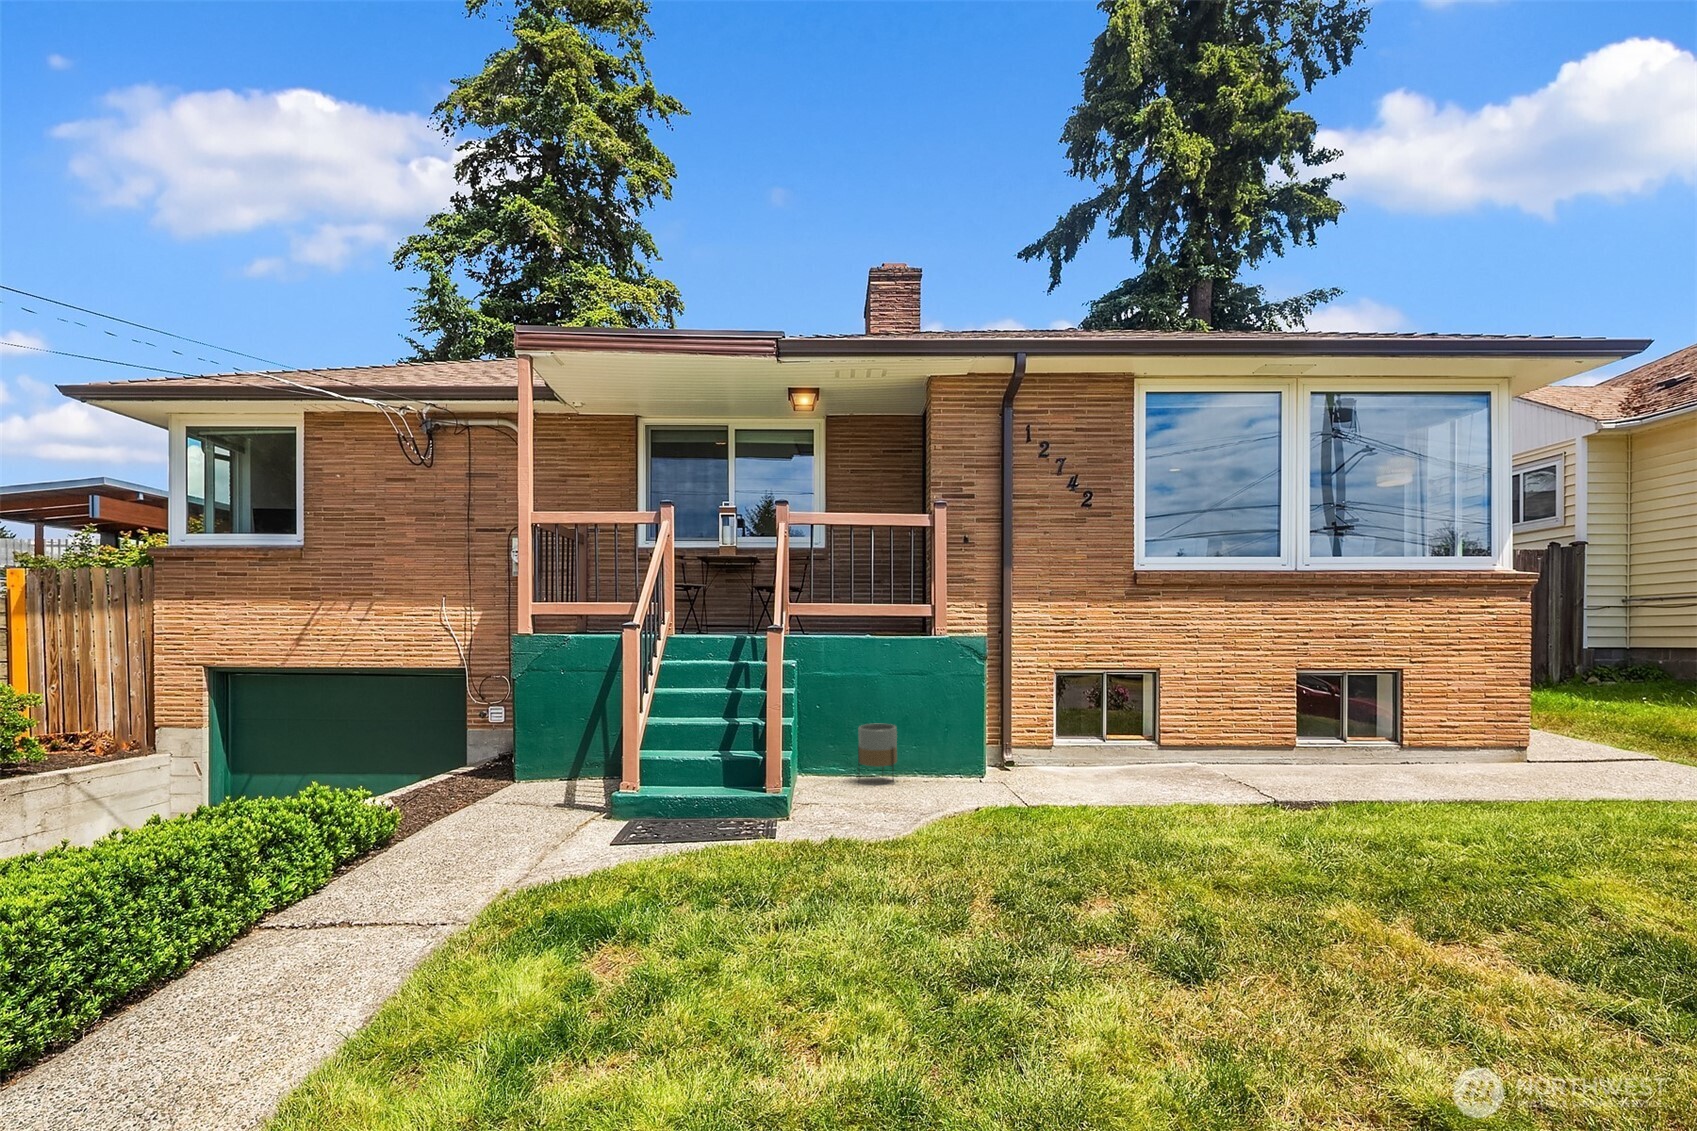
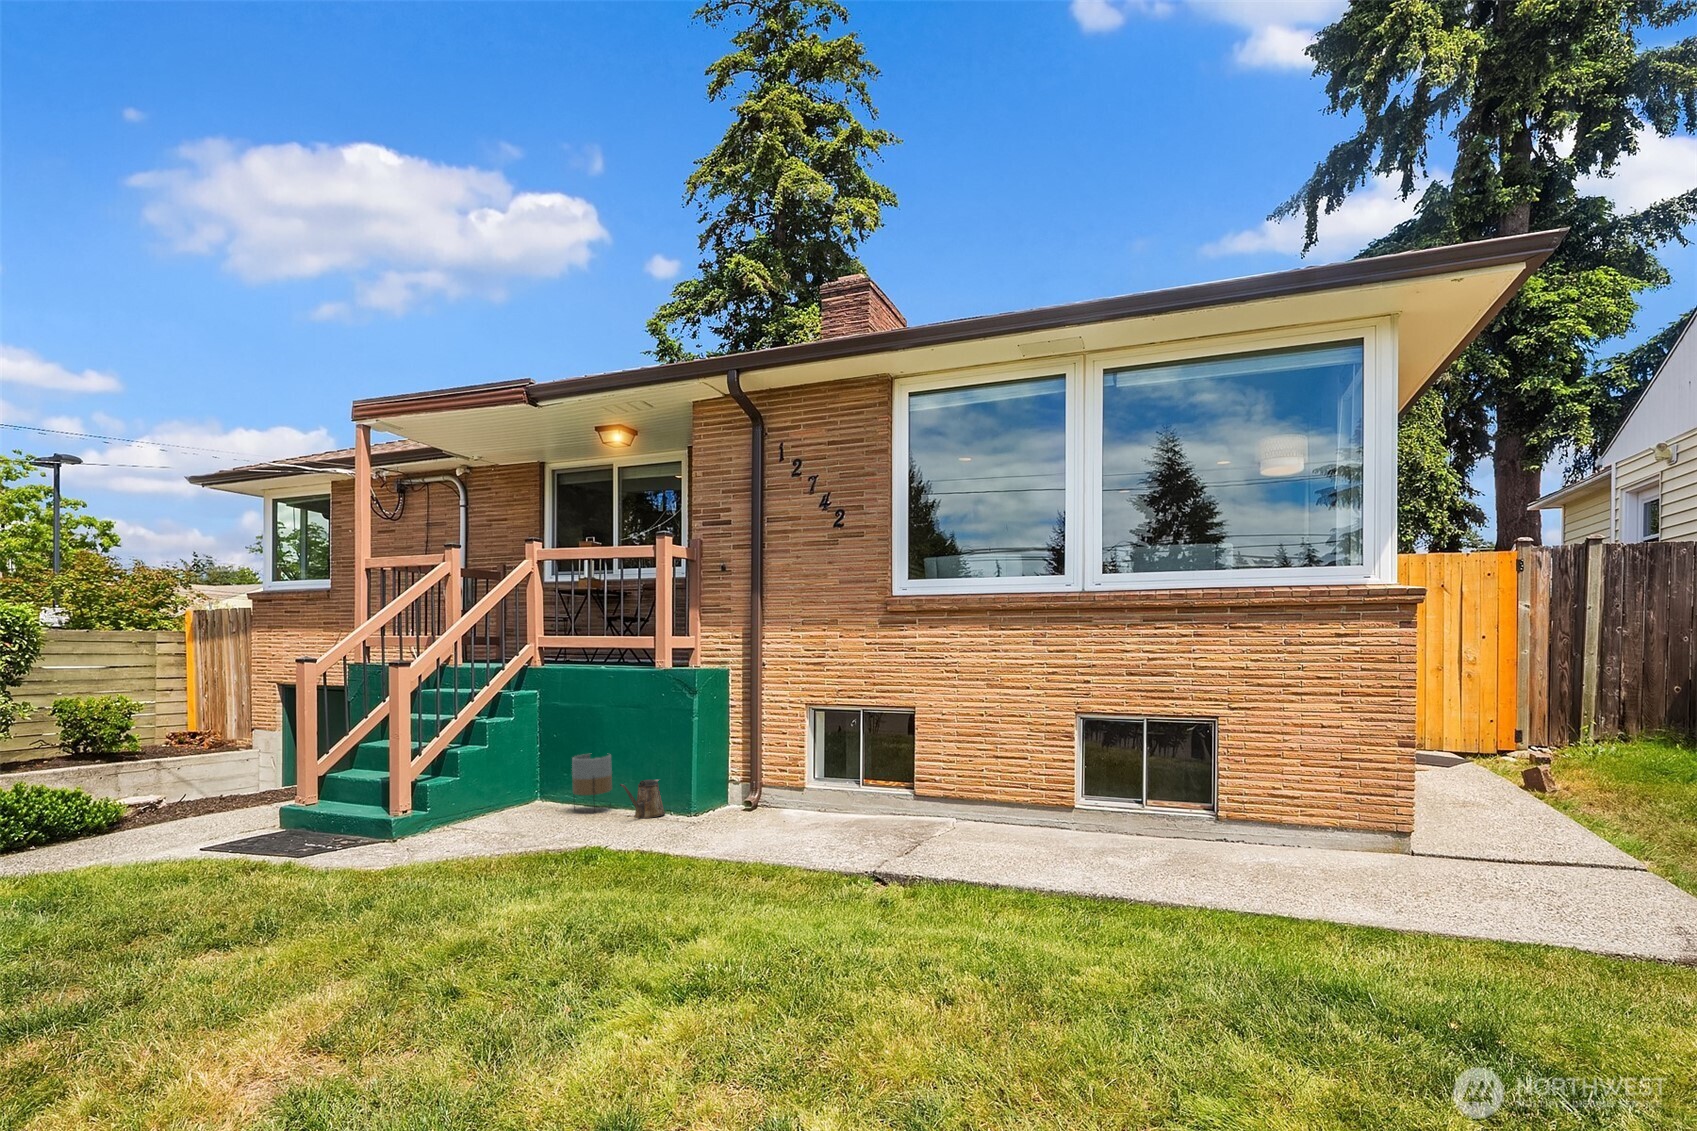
watering can: none [935,746,964,784] -> present [620,780,665,818]

